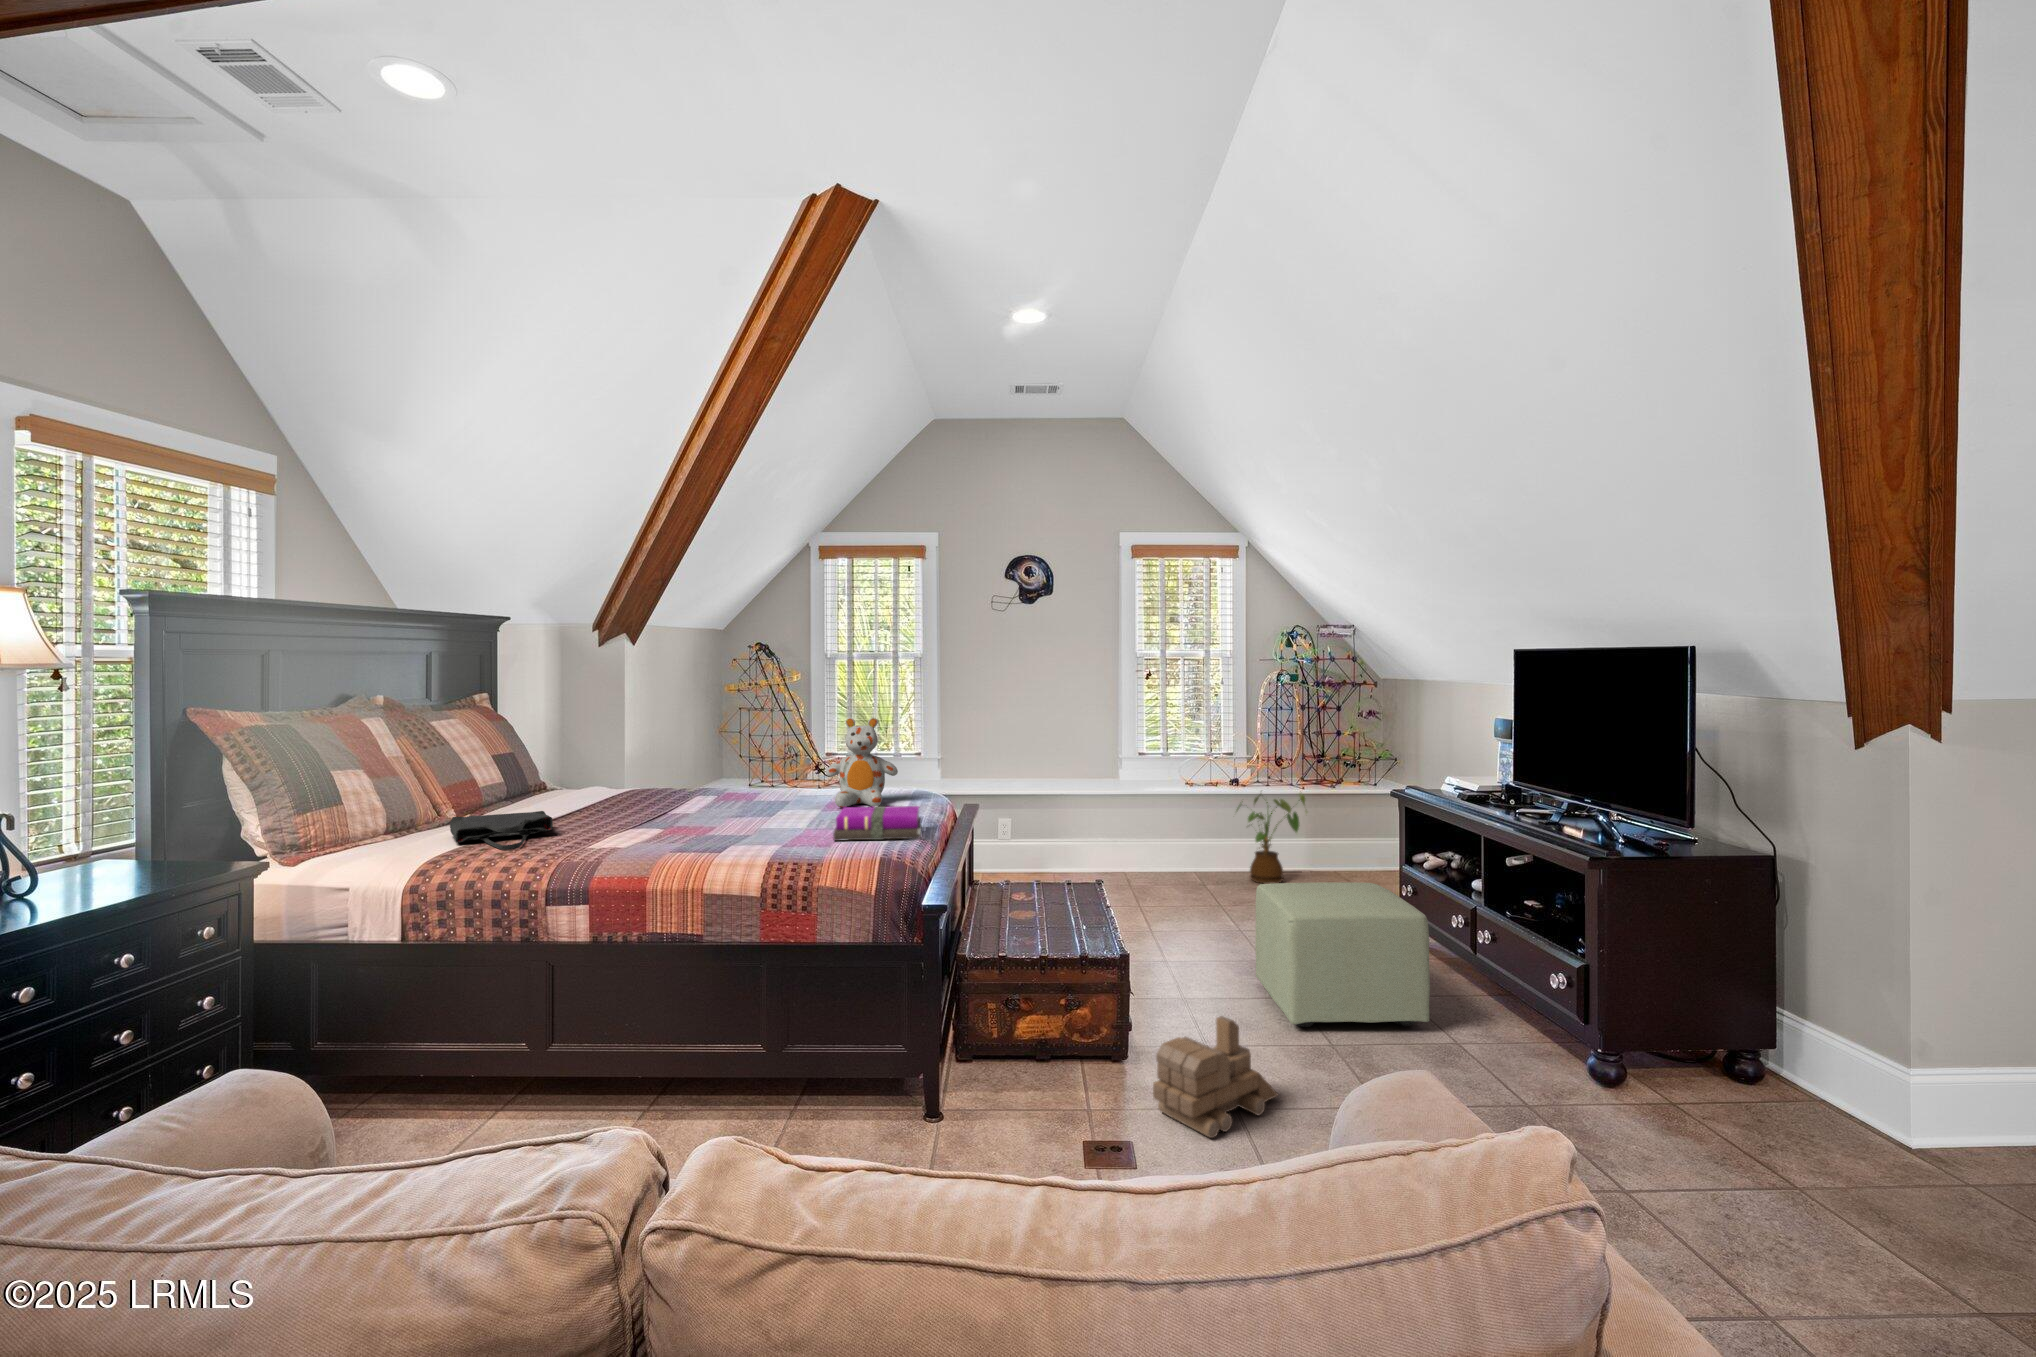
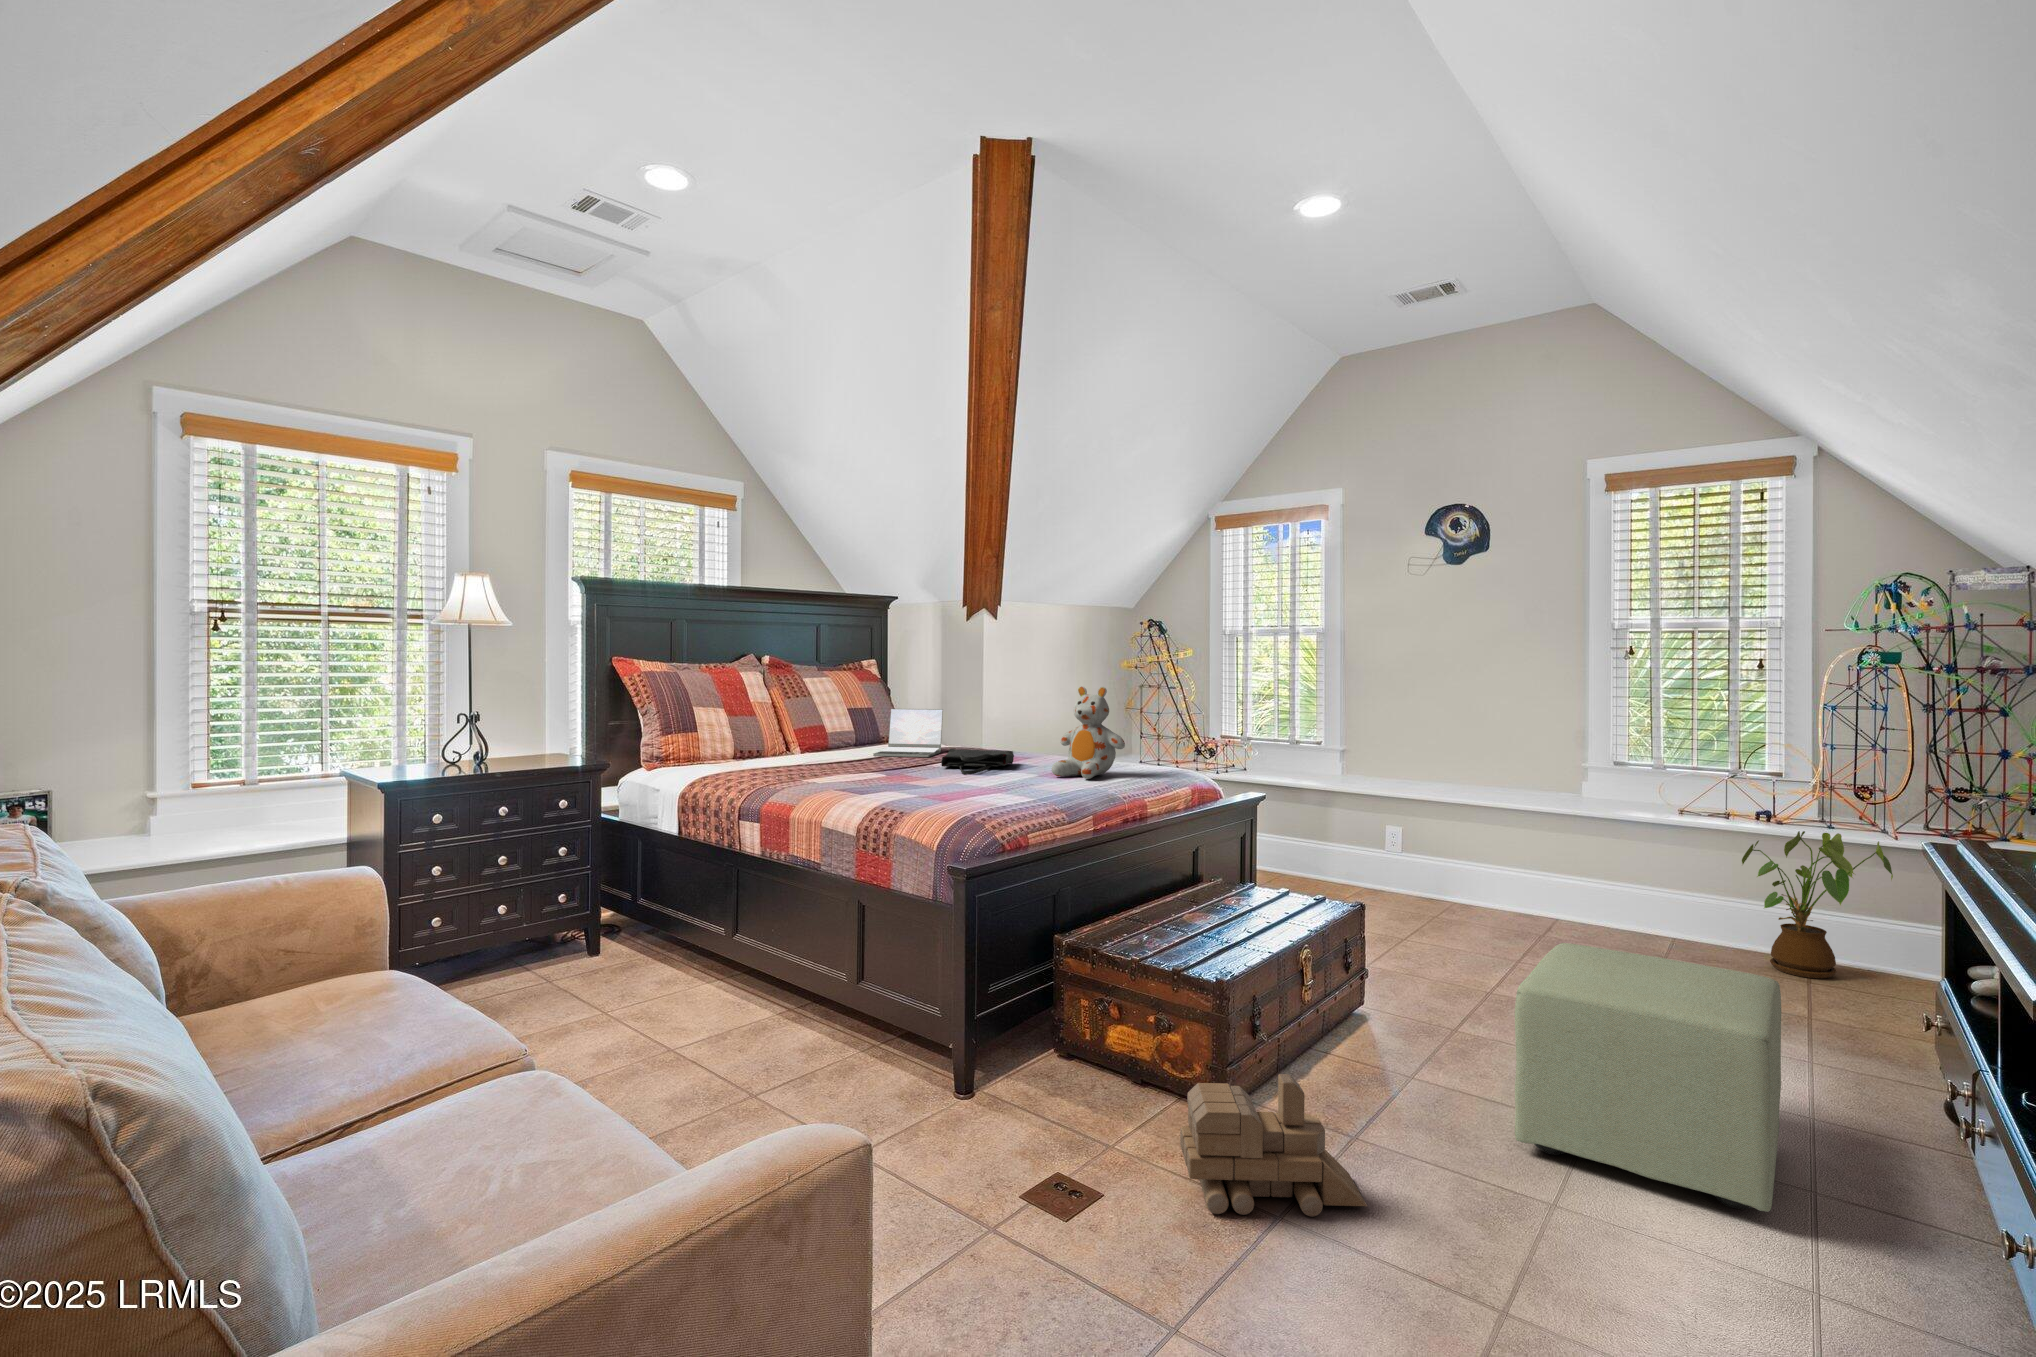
laptop: none [565,748,640,808] -> present [873,709,943,757]
notebook: present [833,806,922,841] -> none [959,770,1067,806]
tote bag: present [450,811,553,850] -> present [941,749,1014,774]

